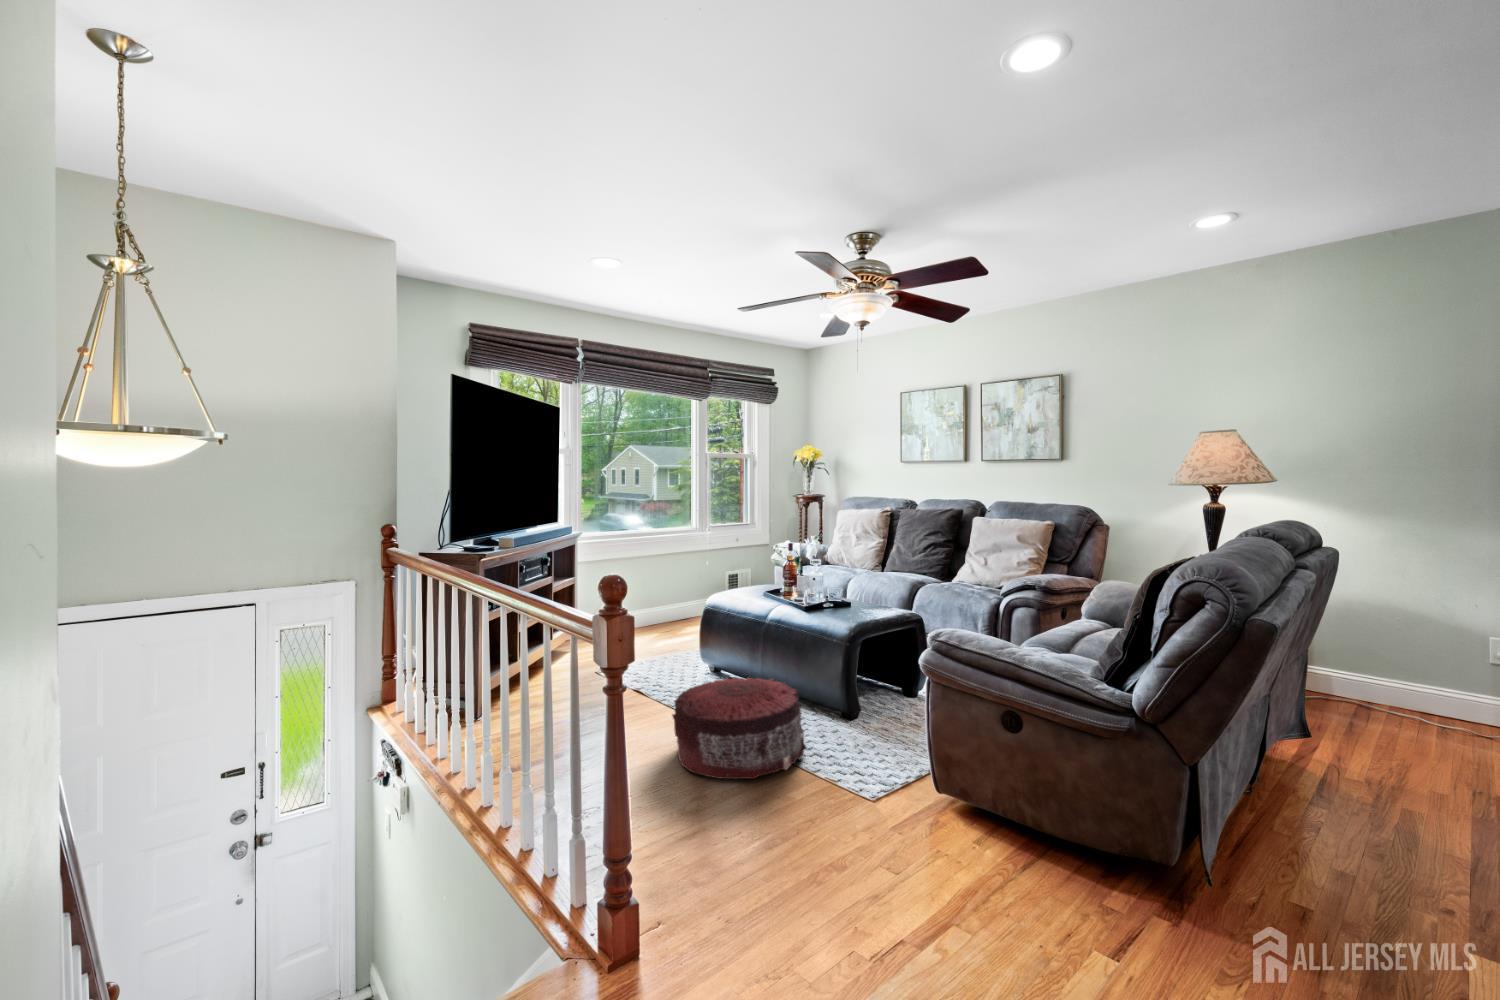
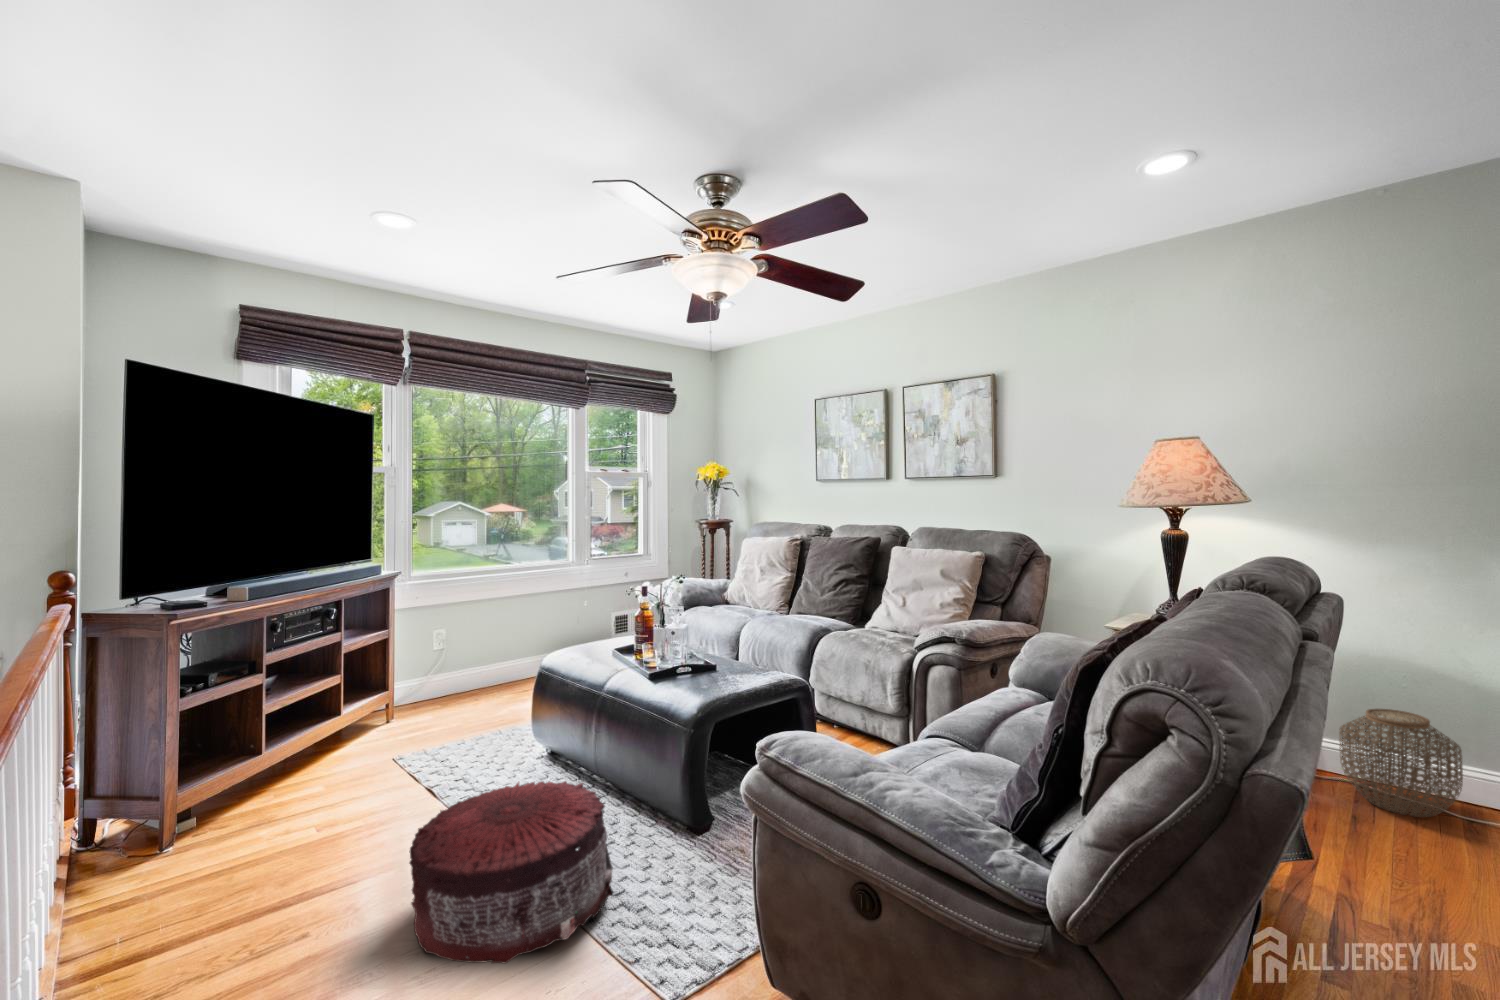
woven basket: none [1342,642,1435,721] -> present [1339,709,1463,817]

